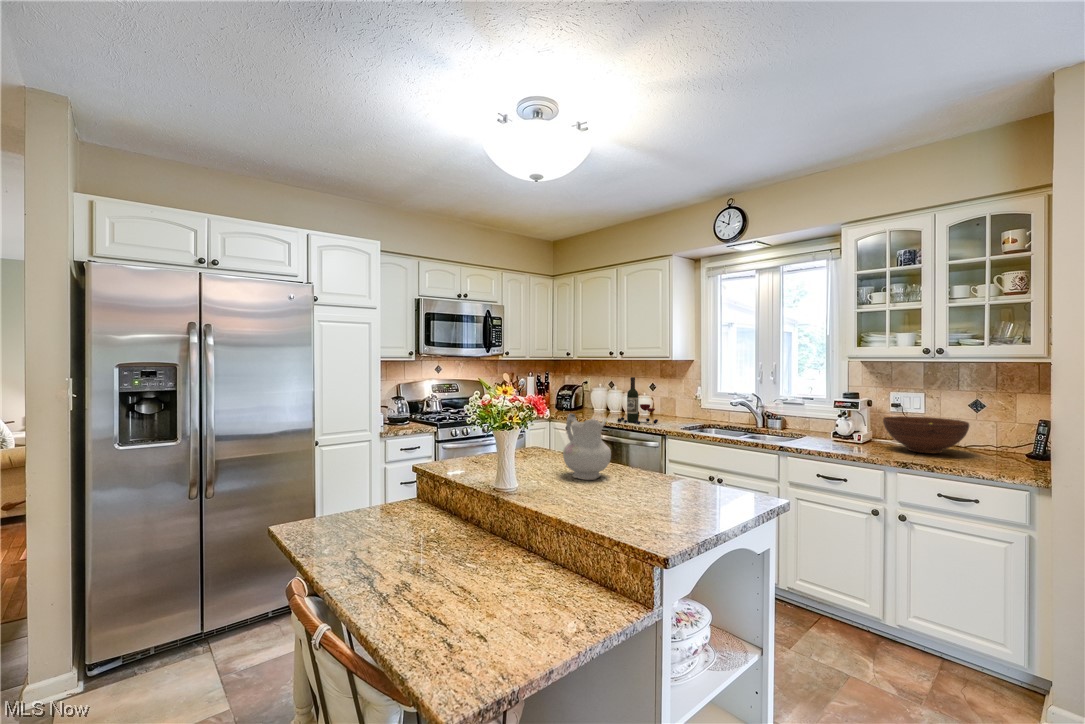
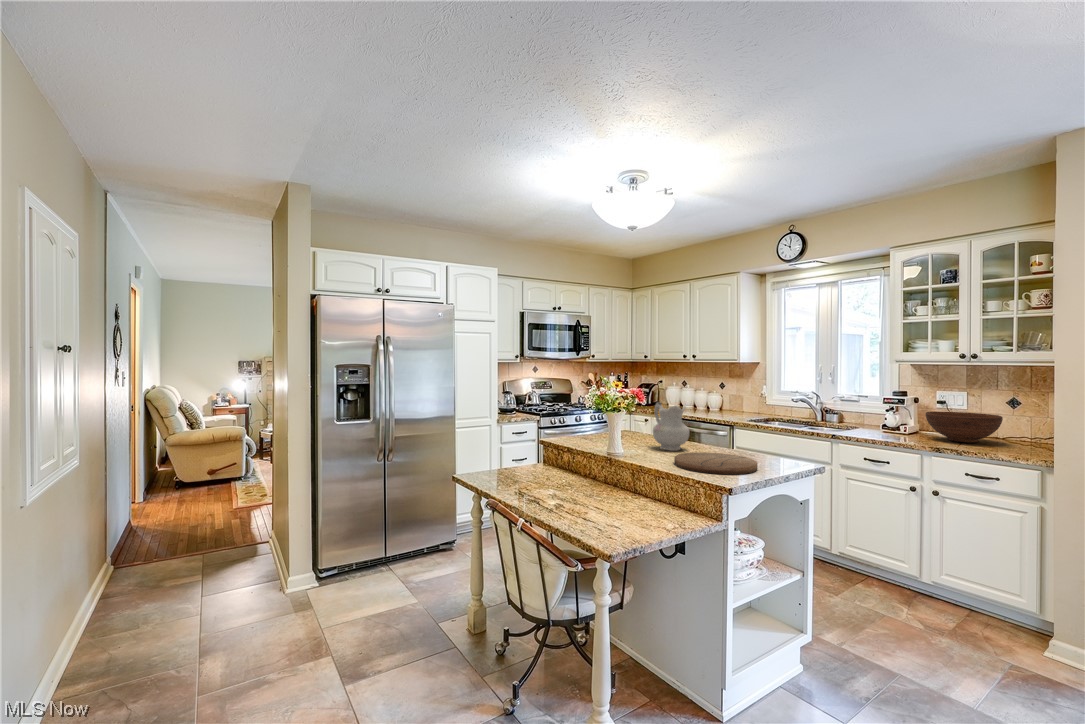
wine bottle: present [617,377,658,424] -> none [690,377,726,418]
cutting board: none [587,484,701,524] -> present [674,452,758,474]

